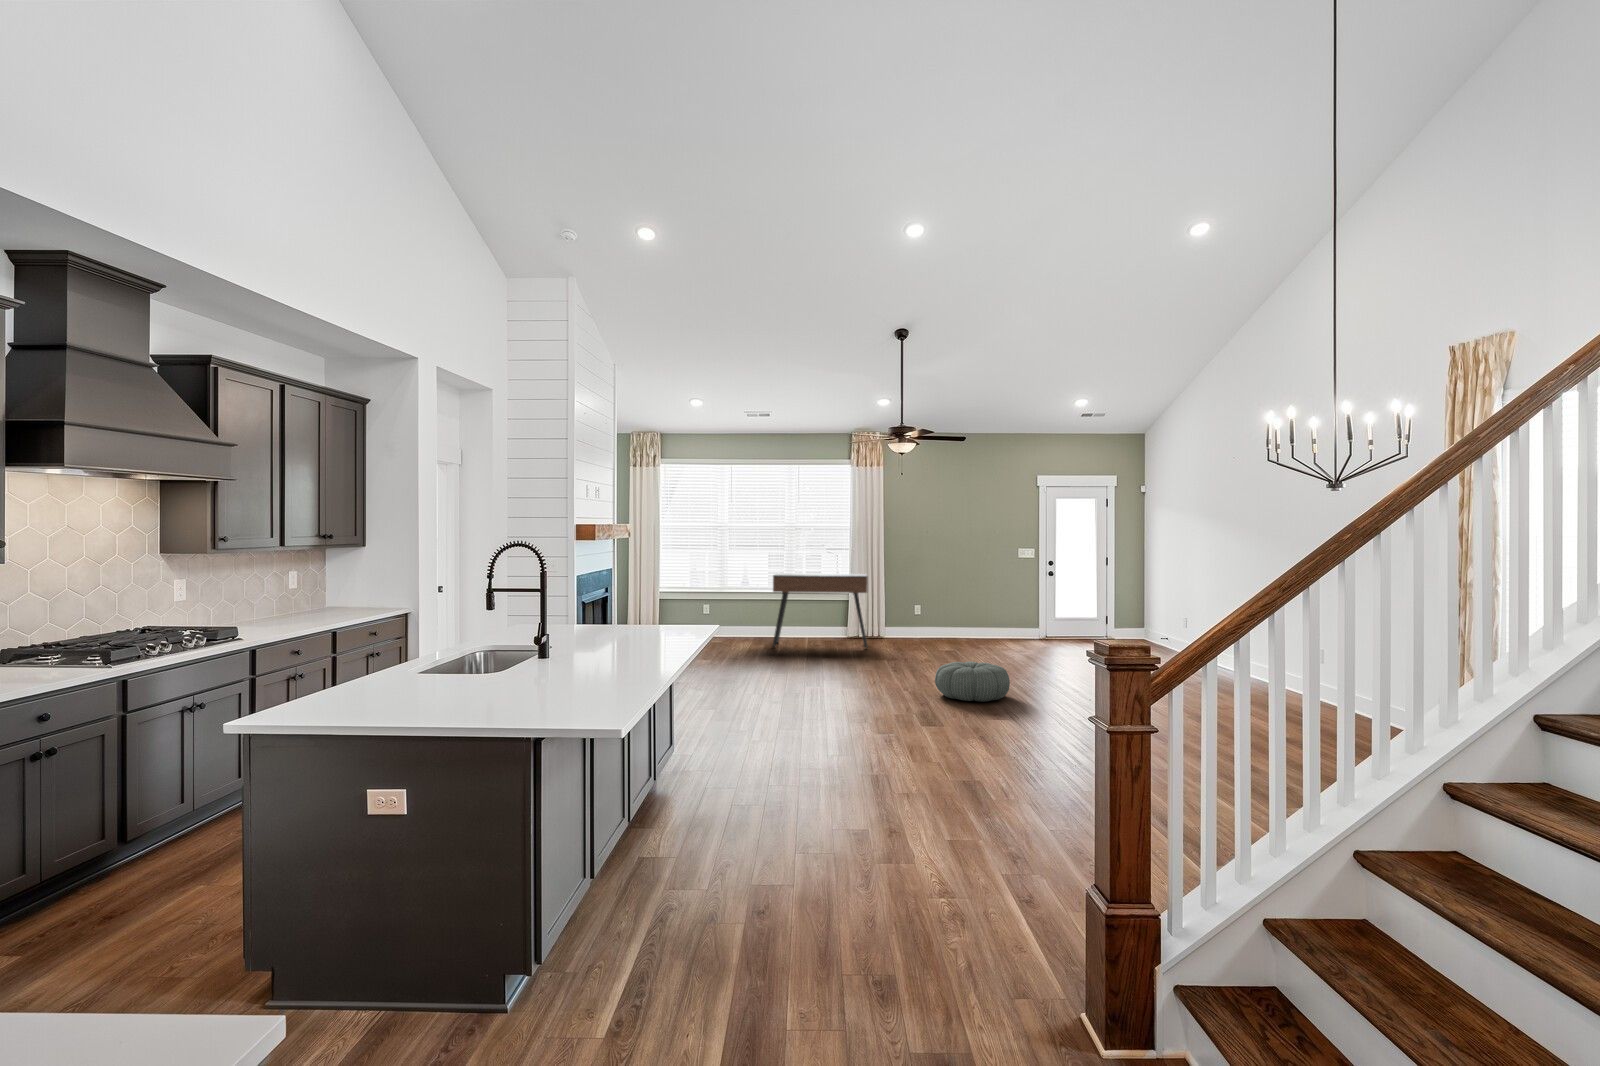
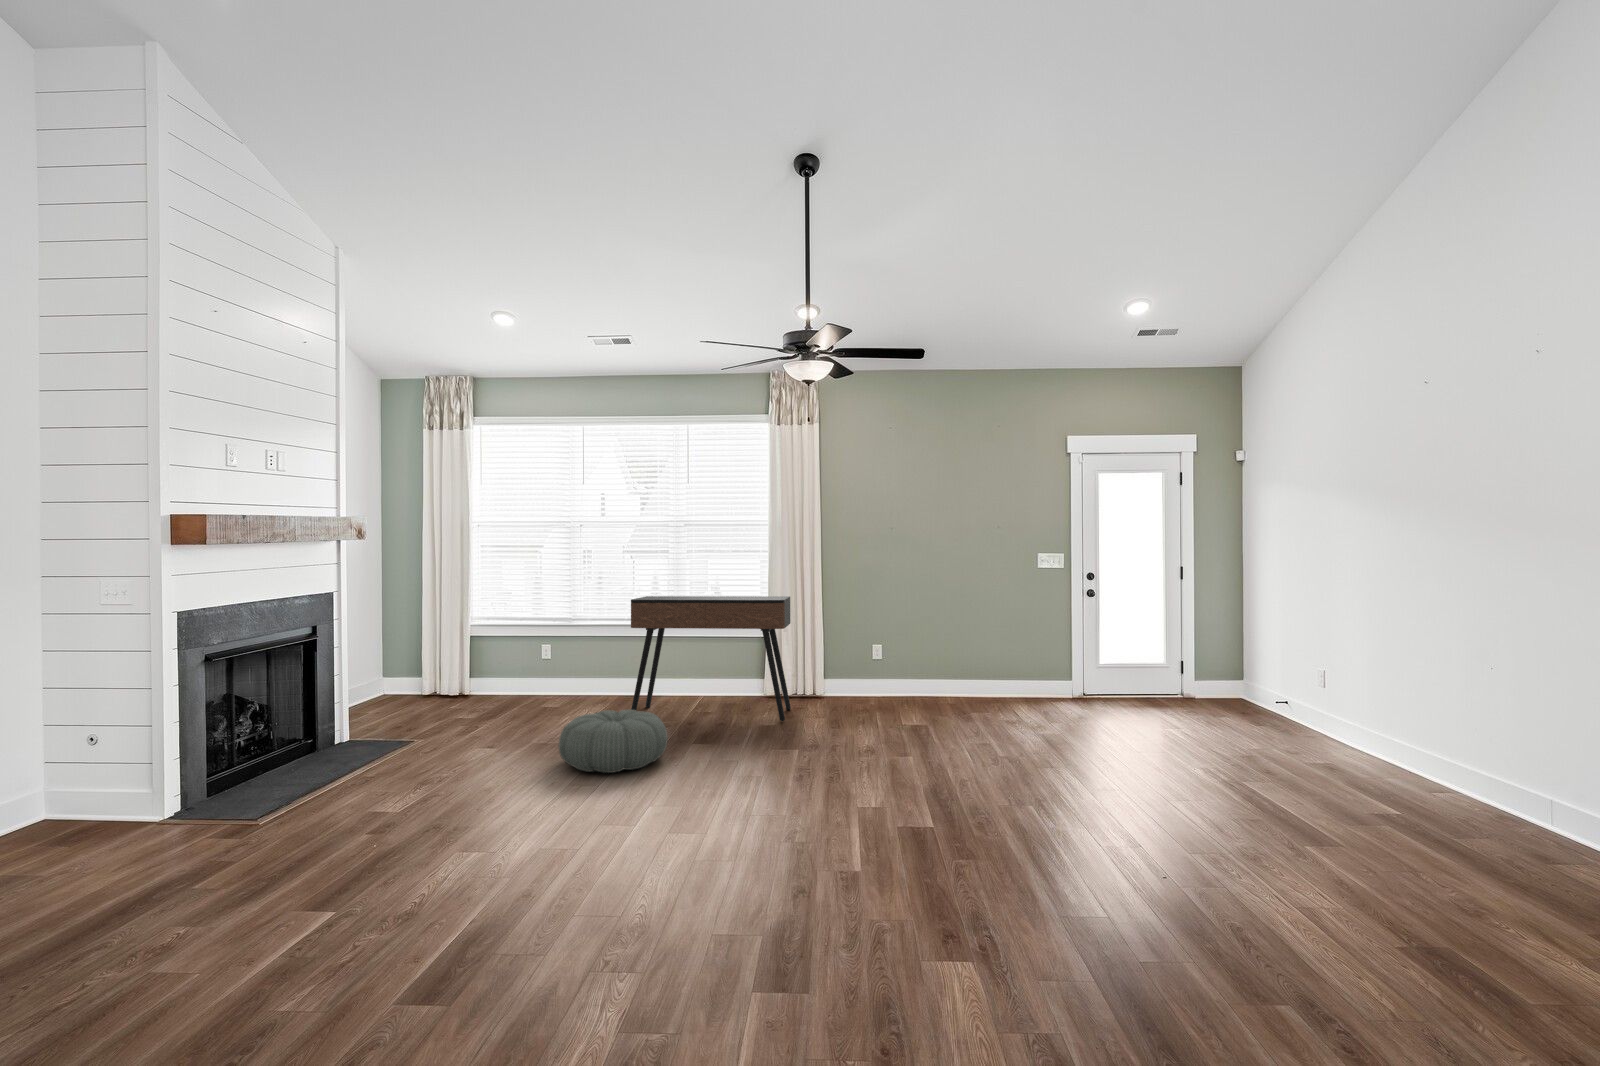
pouf: present [935,661,1010,702] -> present [559,710,668,773]

